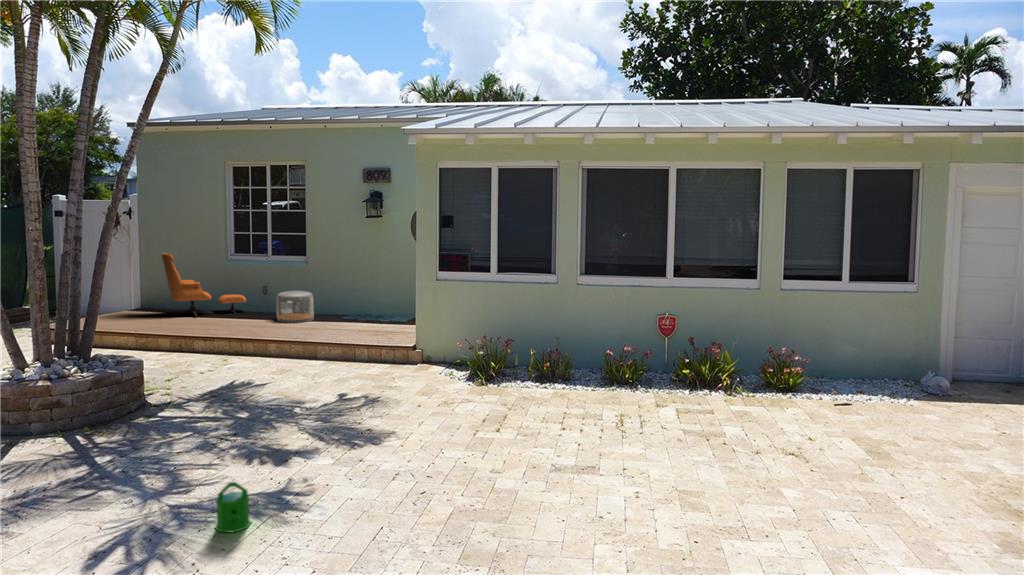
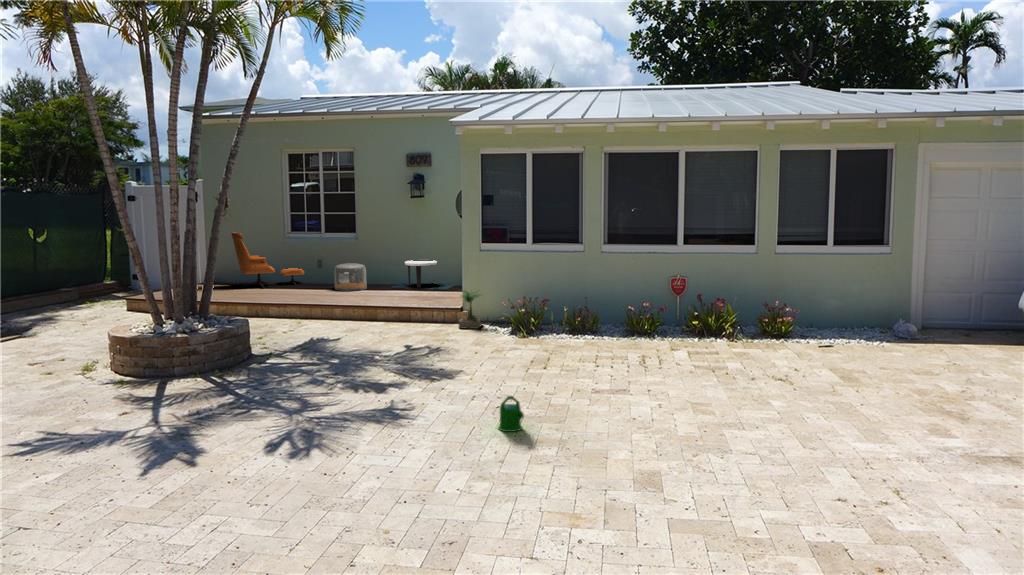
side table: none [358,288,395,320] -> present [405,260,437,288]
potted plant: none [409,324,442,372] -> present [459,290,482,329]
watering can: present [215,482,251,532] -> present [498,396,524,432]

